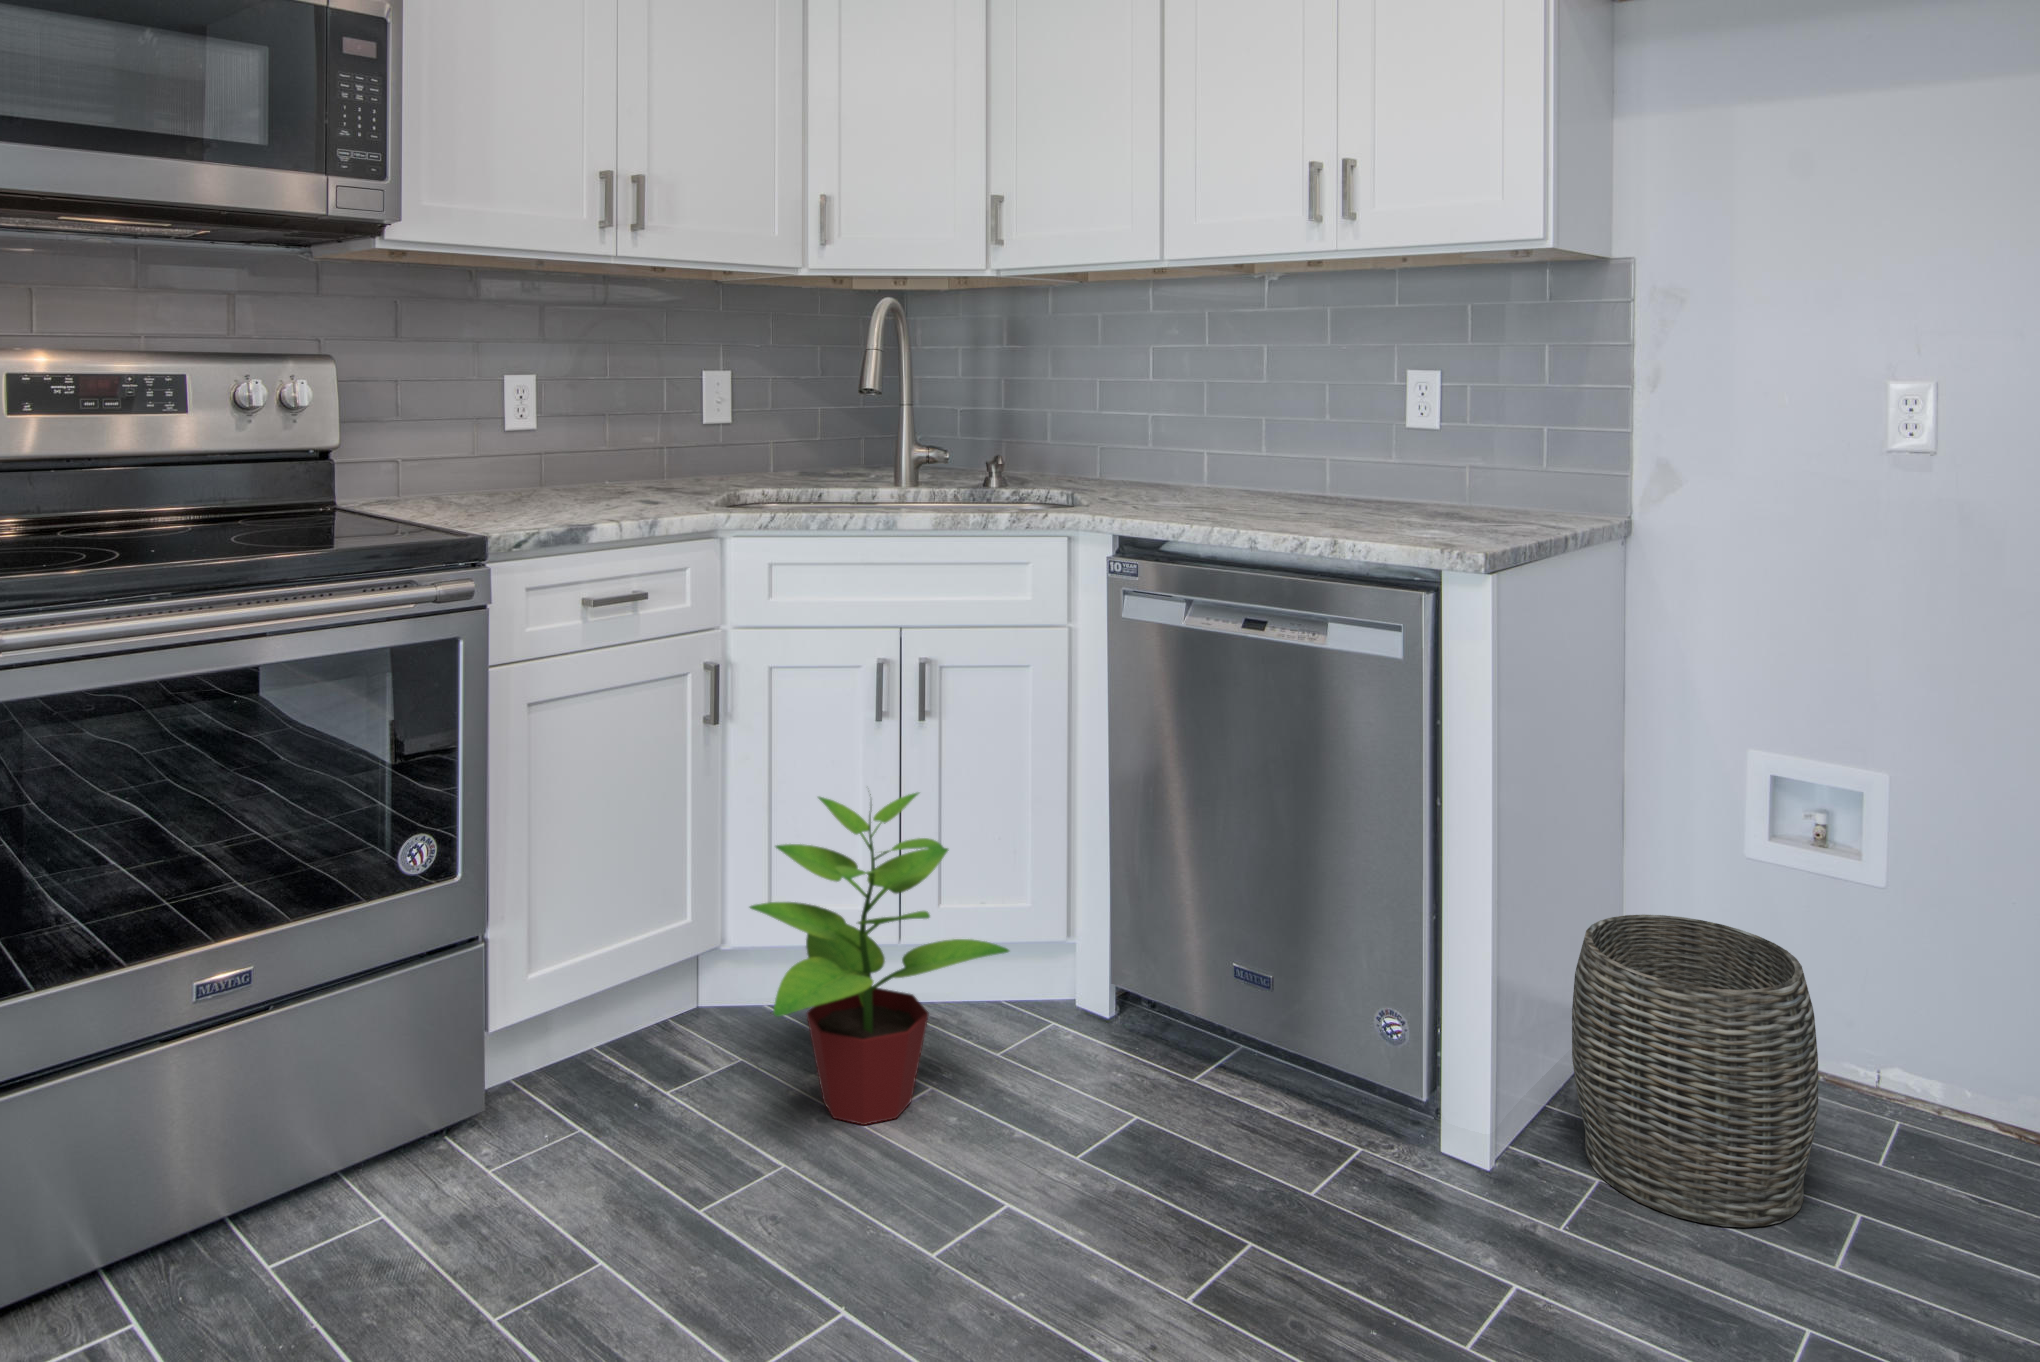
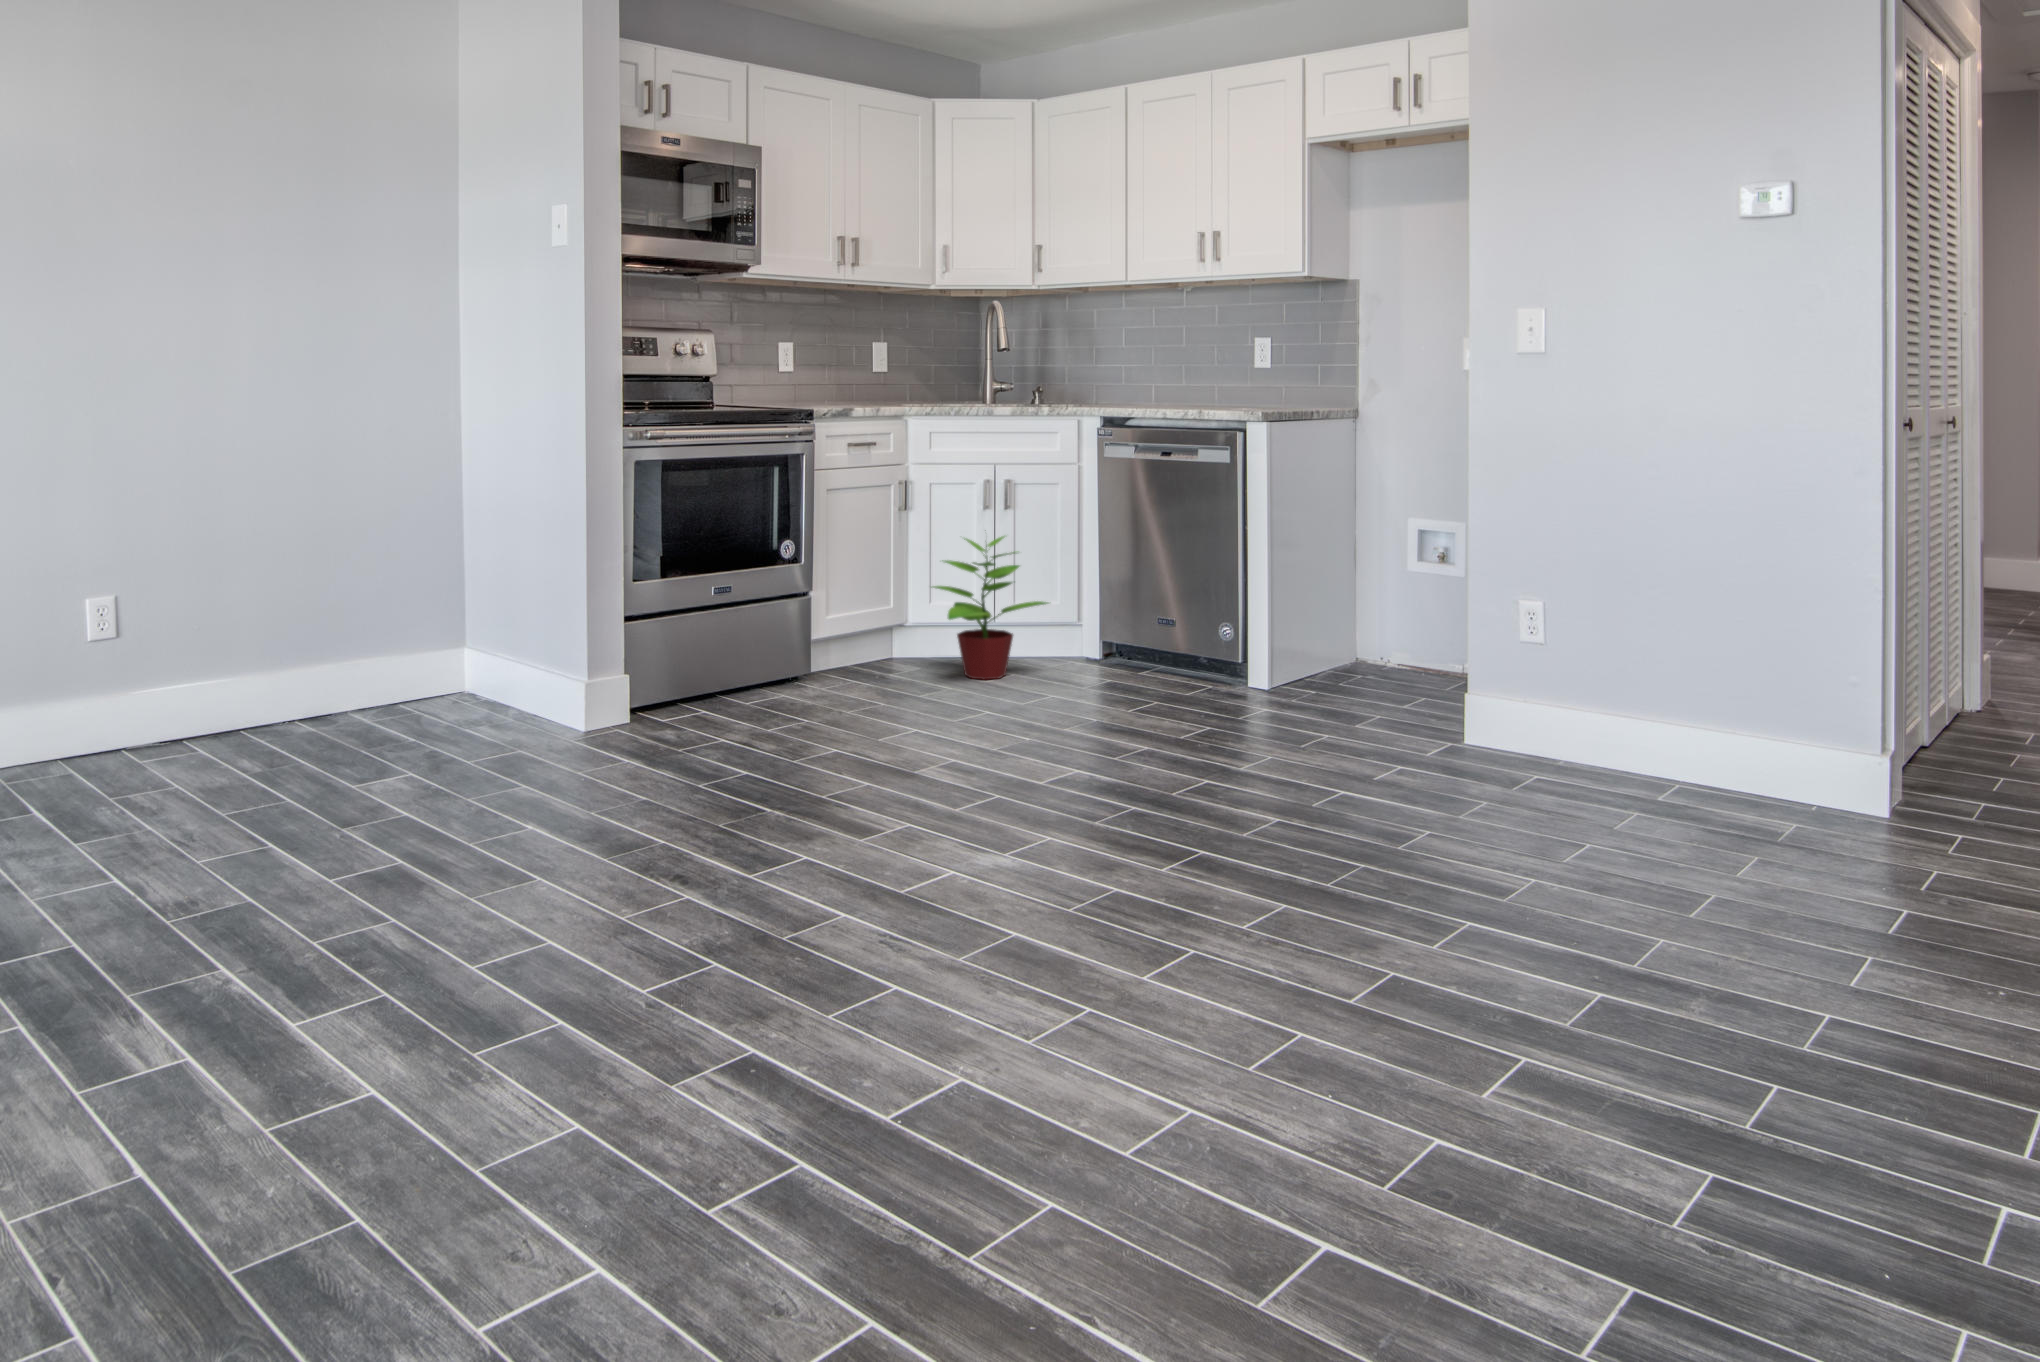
woven basket: present [1572,915,1818,1227] -> none [1306,586,1407,700]

